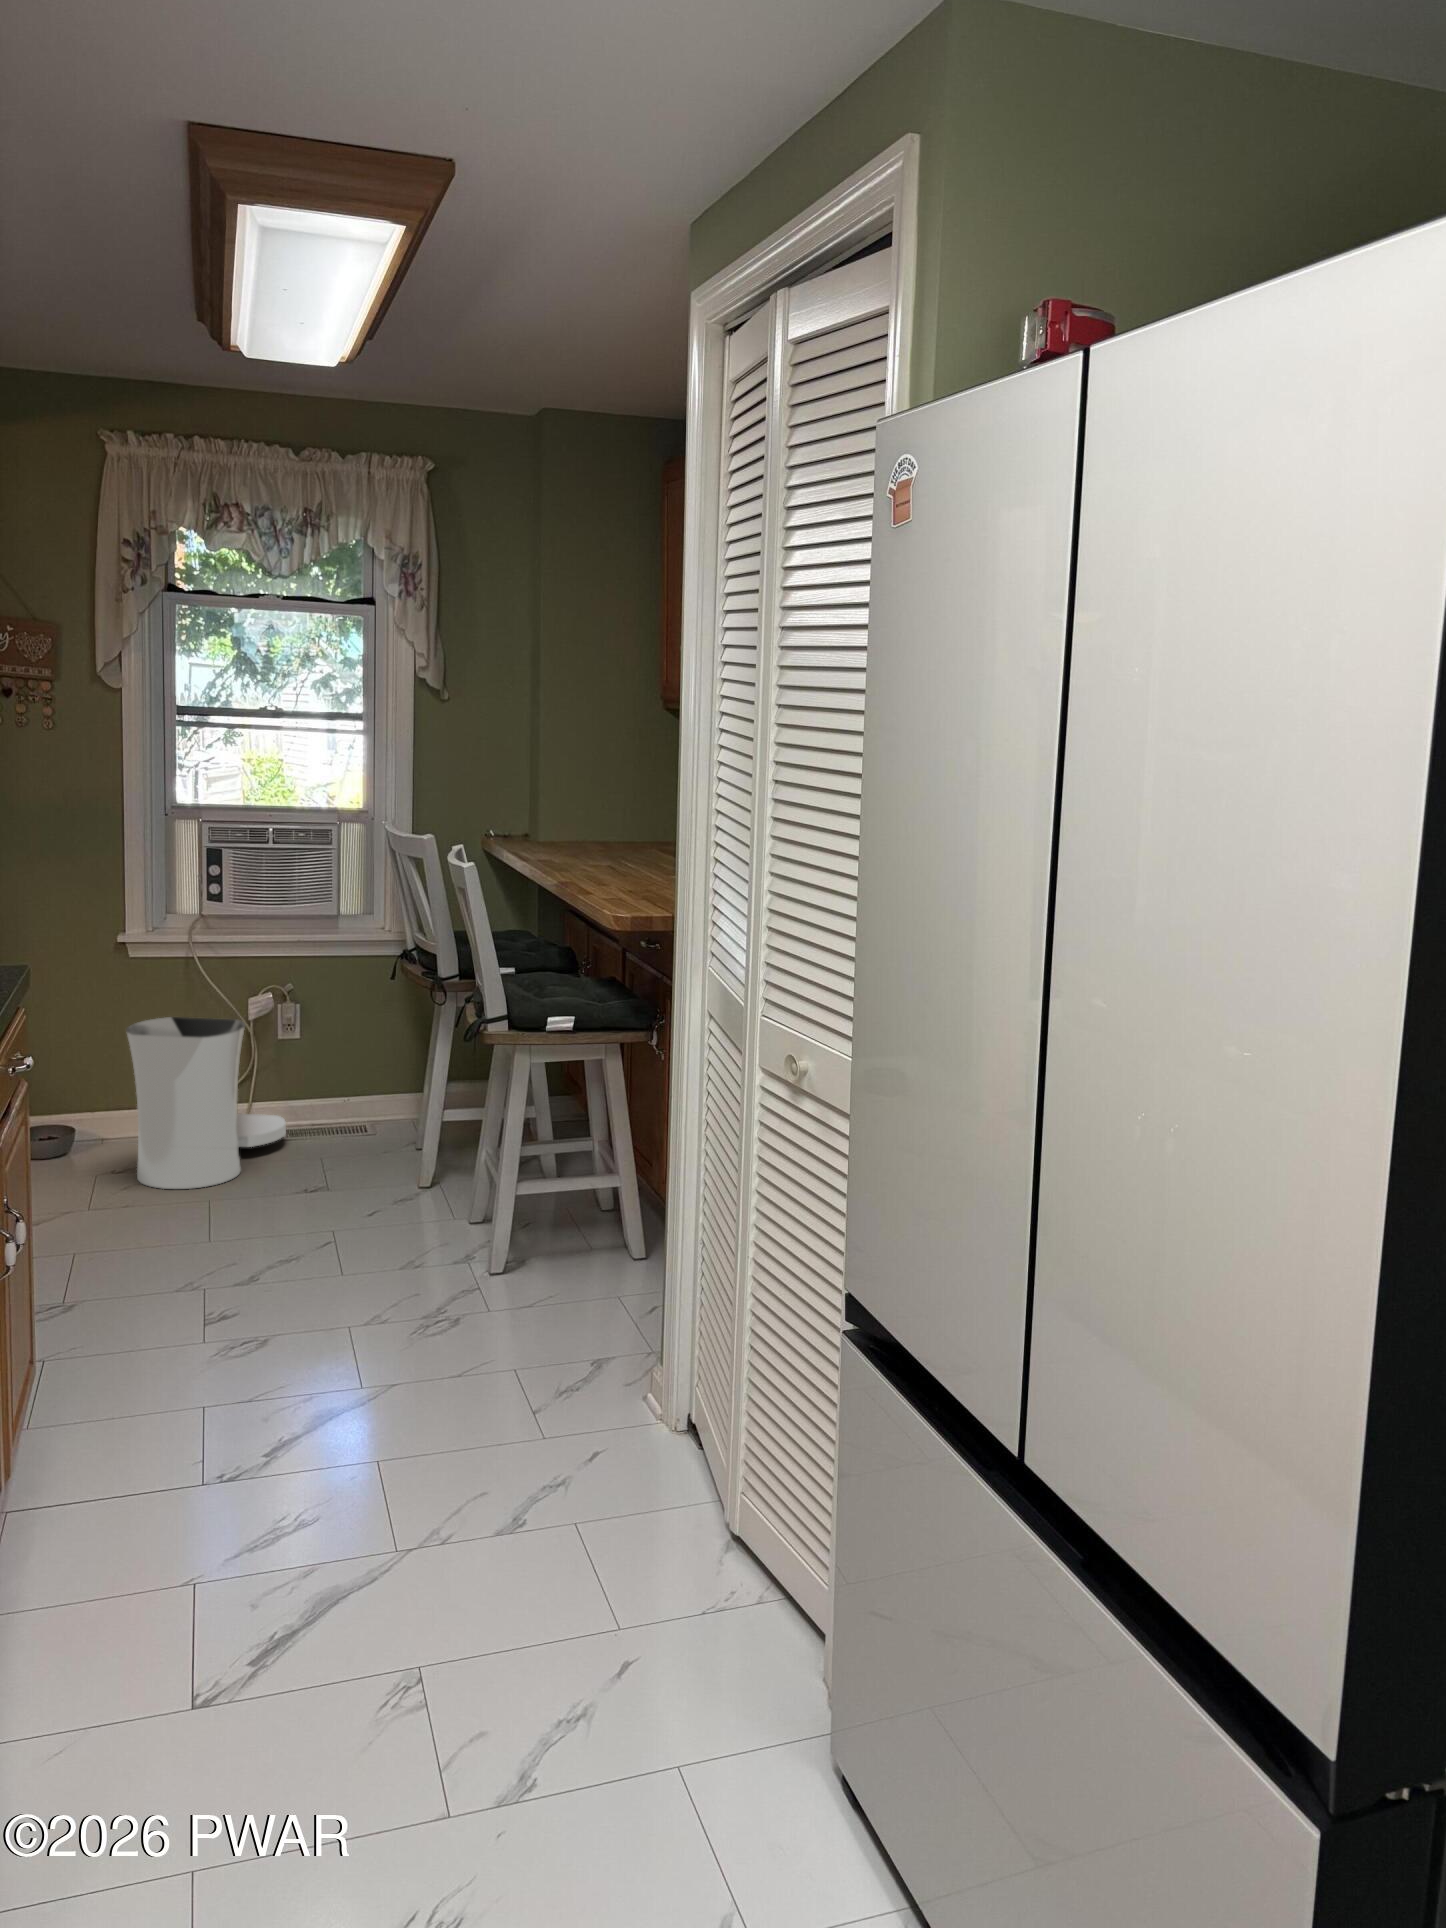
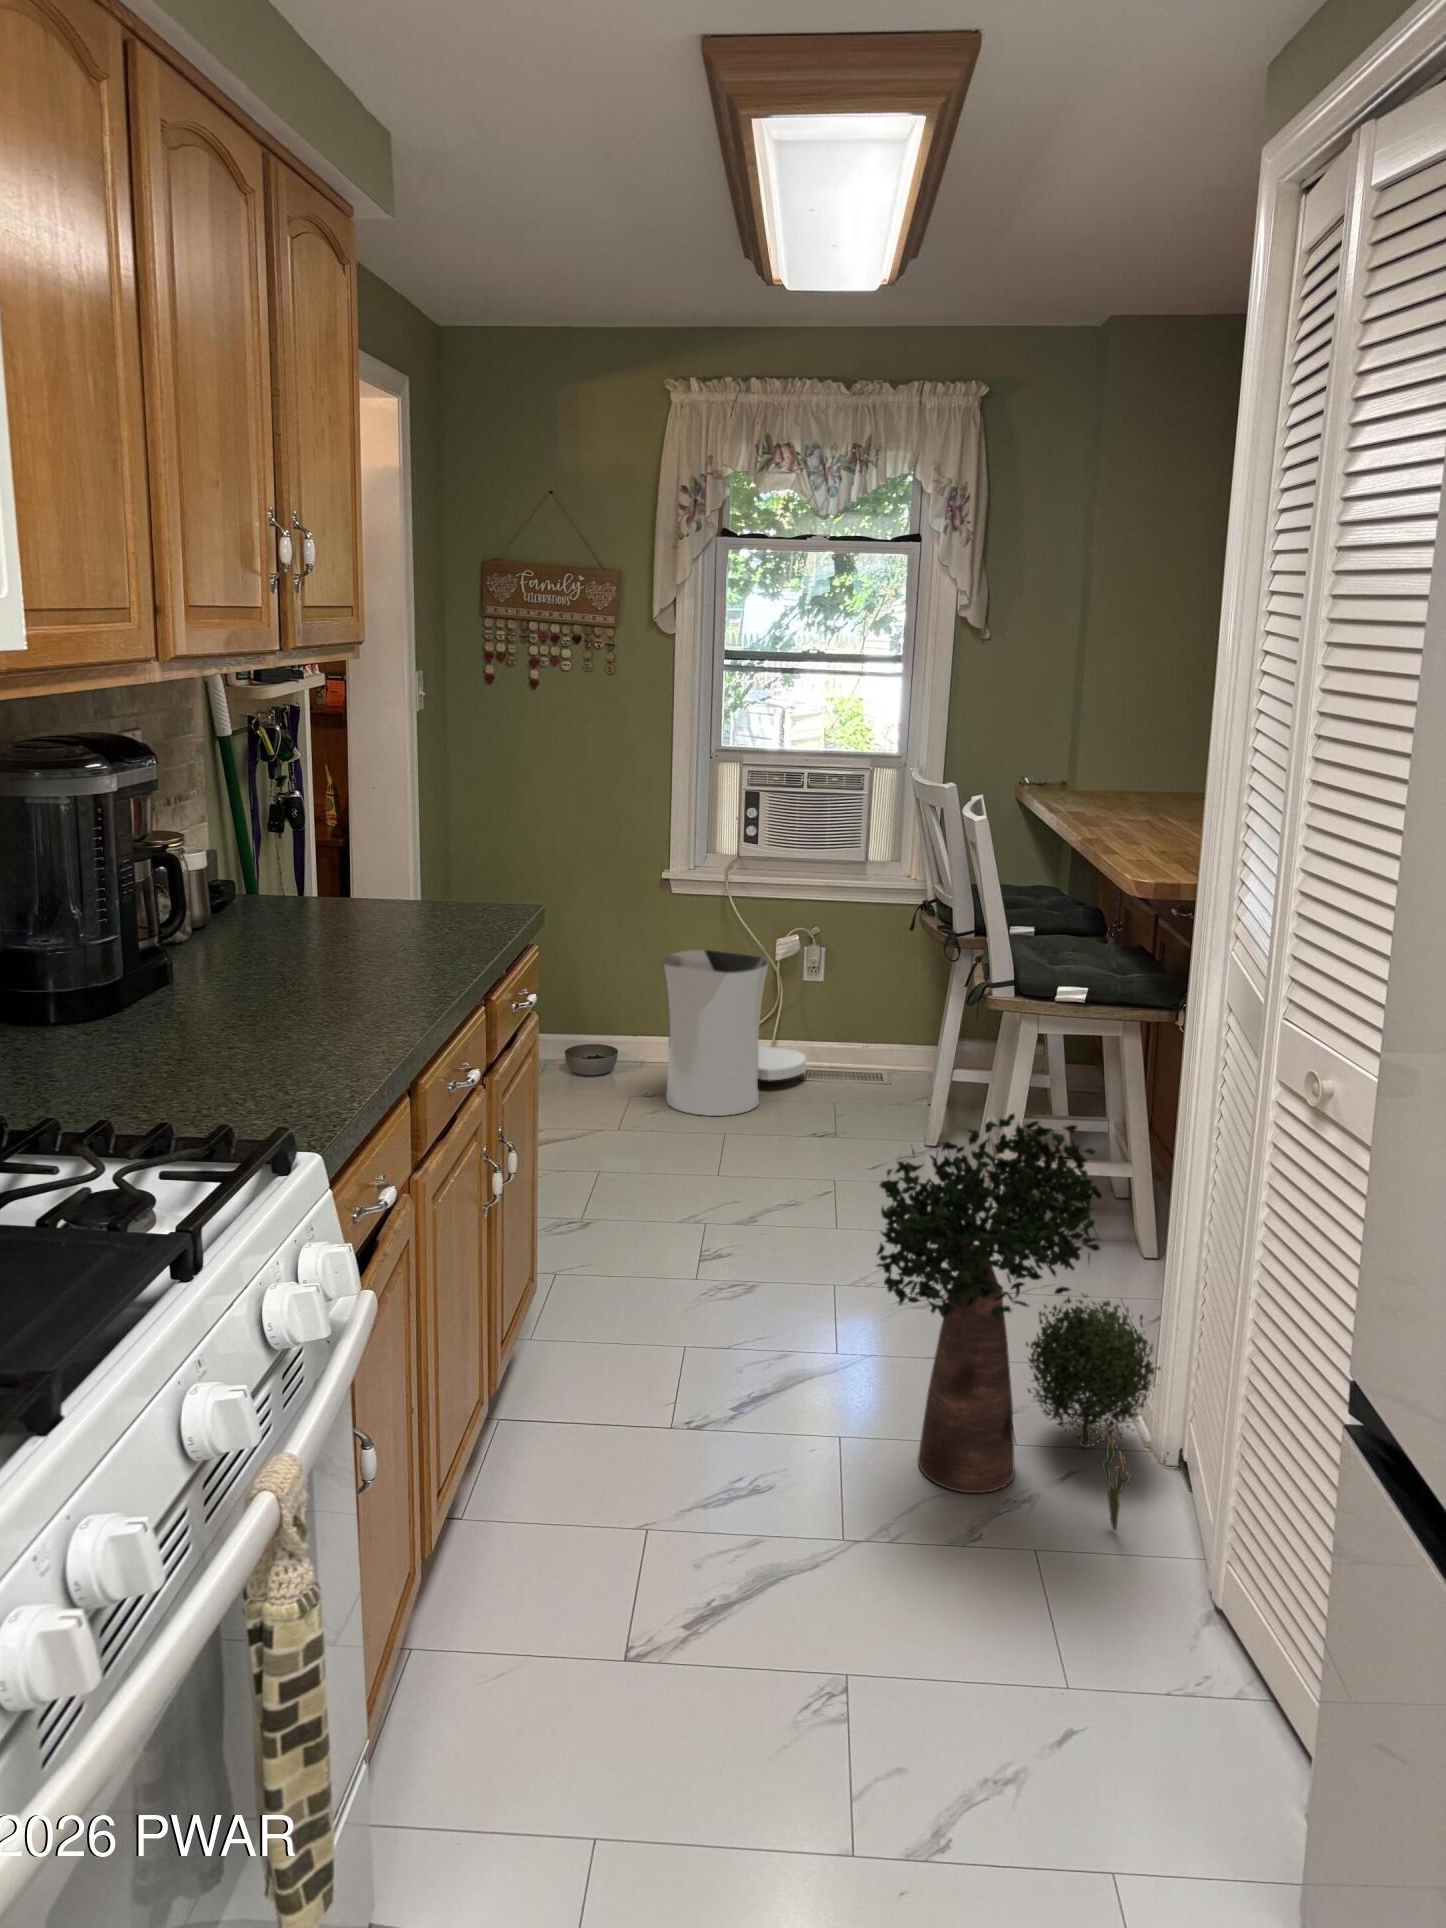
potted plant: none [408,1130,669,1496] -> present [876,1114,1160,1531]

